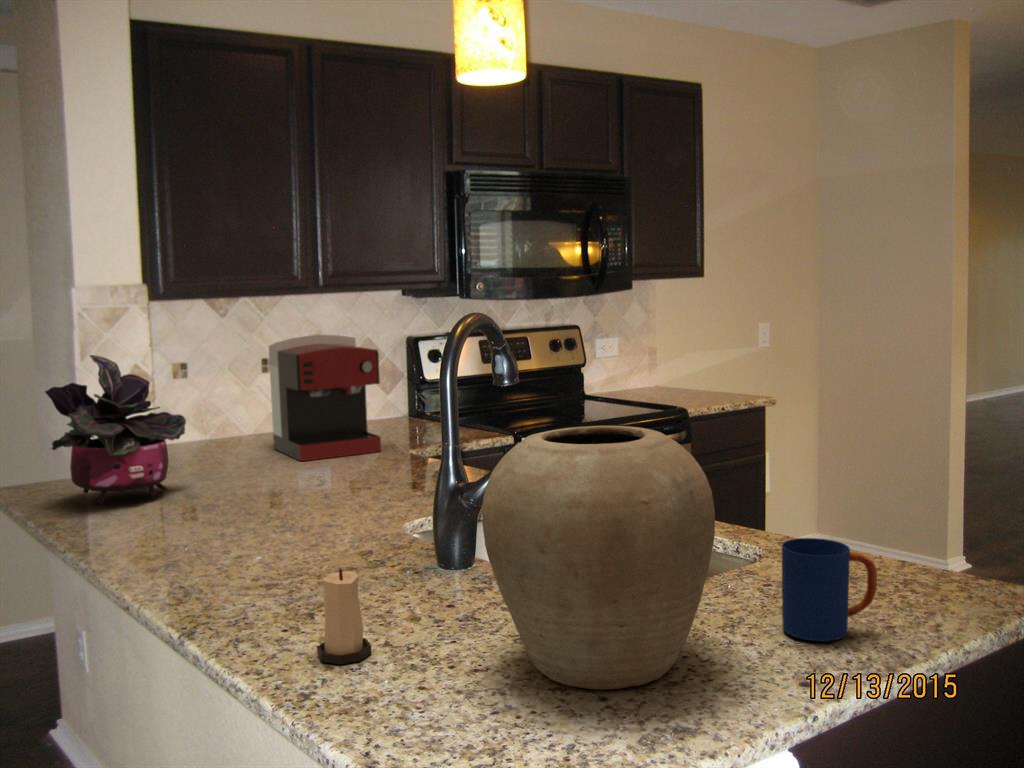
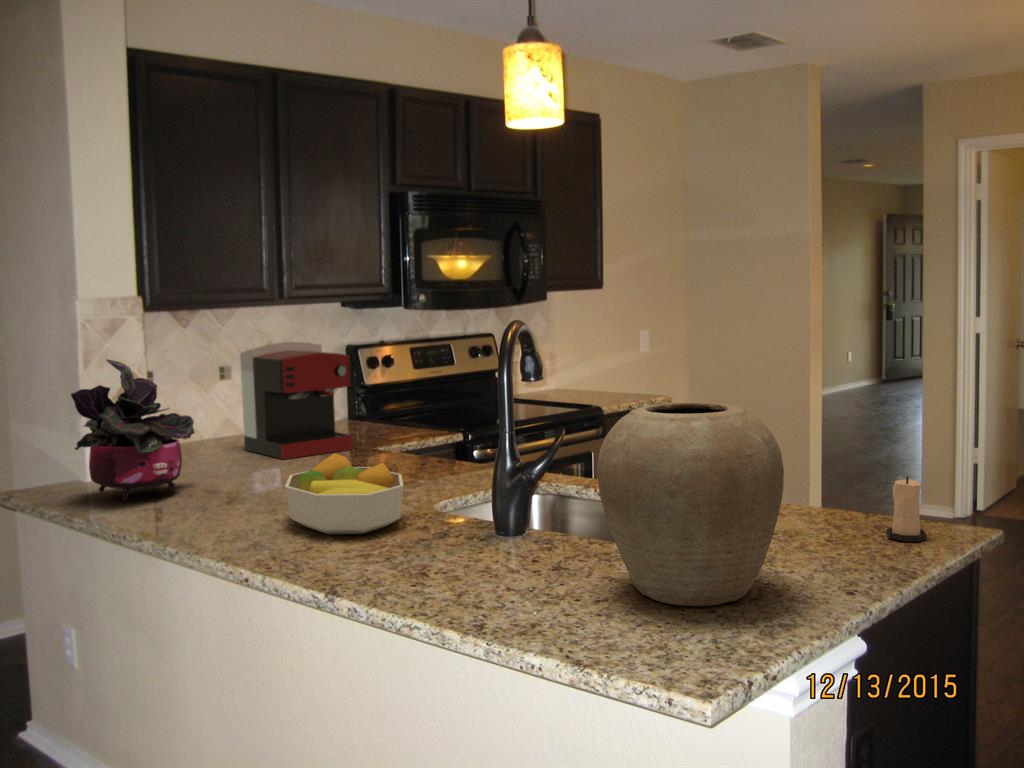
fruit bowl: none [222,464,358,559] -> present [285,453,403,534]
mug: present [782,538,877,641] -> none [808,489,879,567]
candle: present [317,568,371,664] -> present [886,476,927,542]

